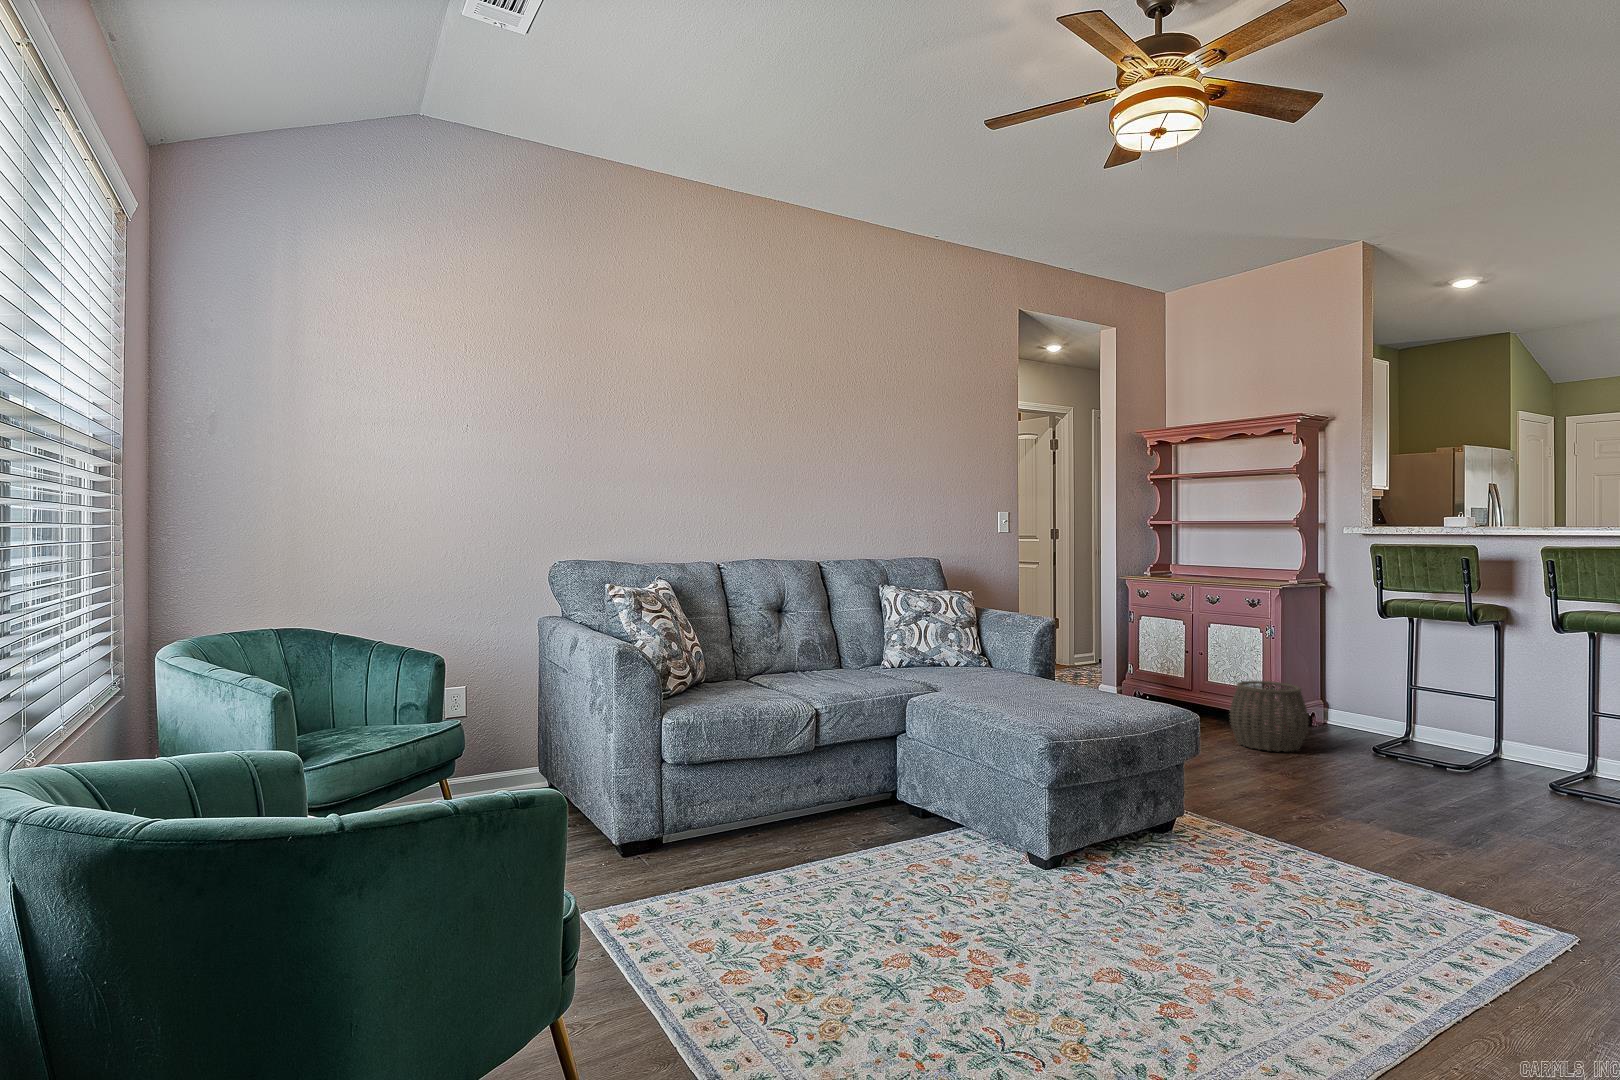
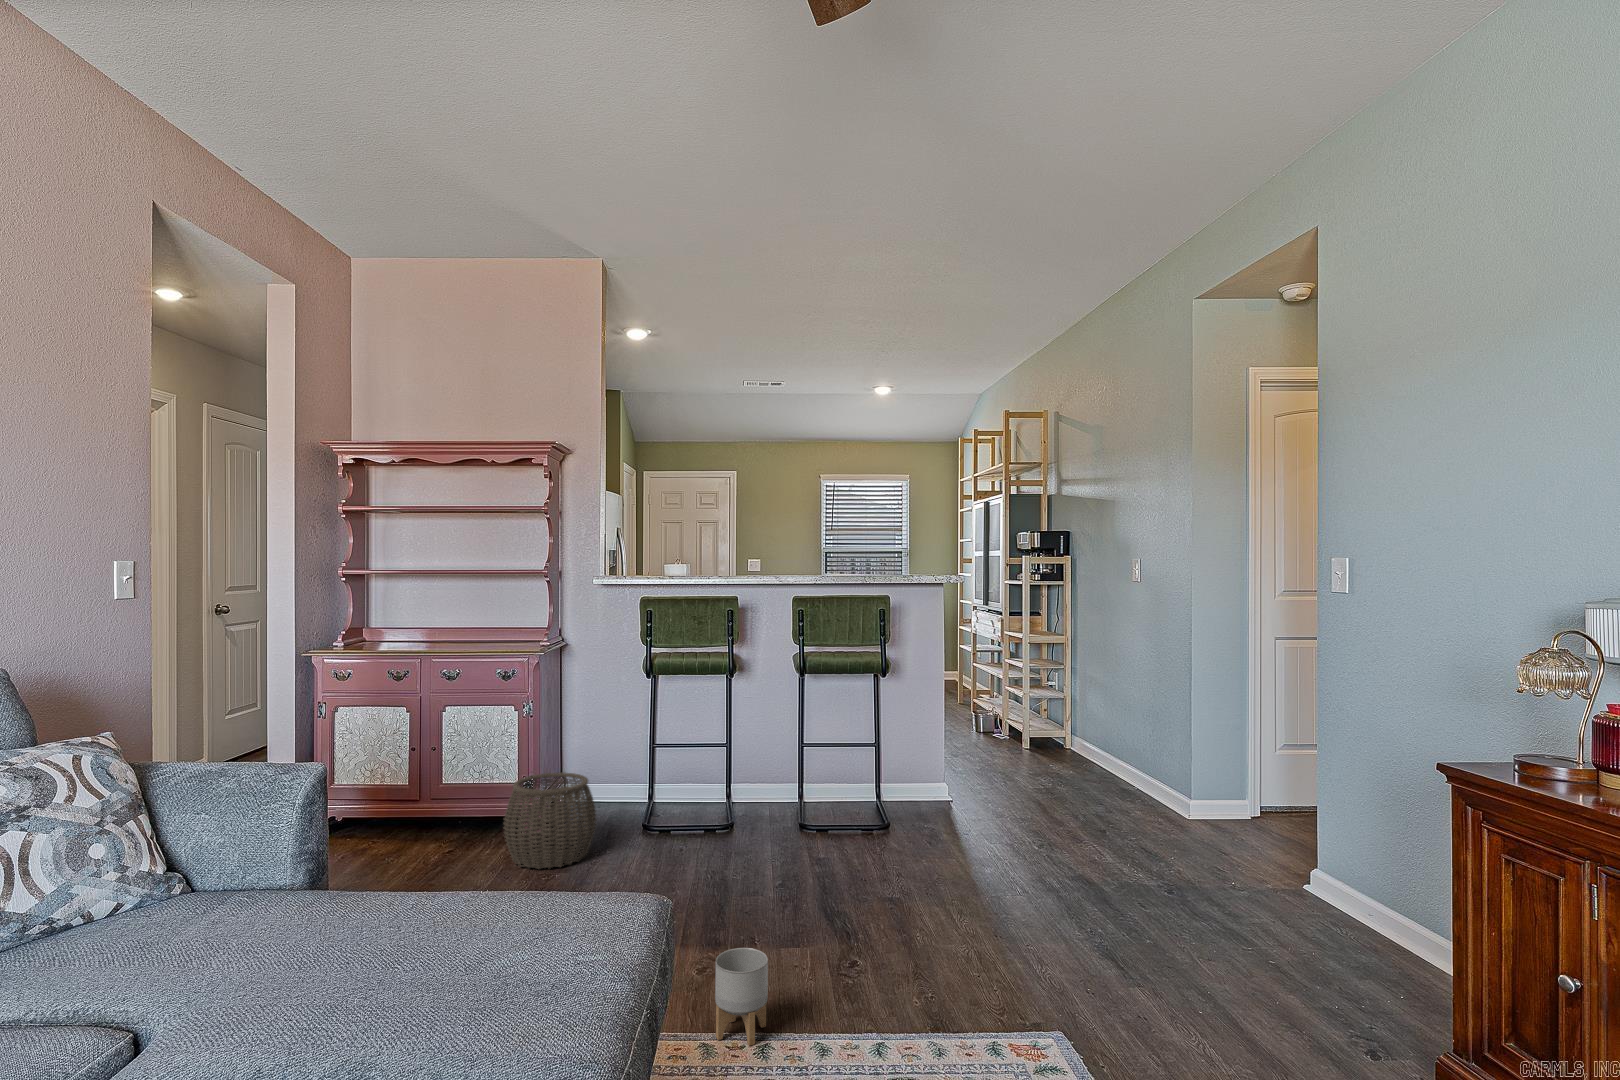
planter: none [1267,784,1311,848] -> present [715,948,768,1046]

